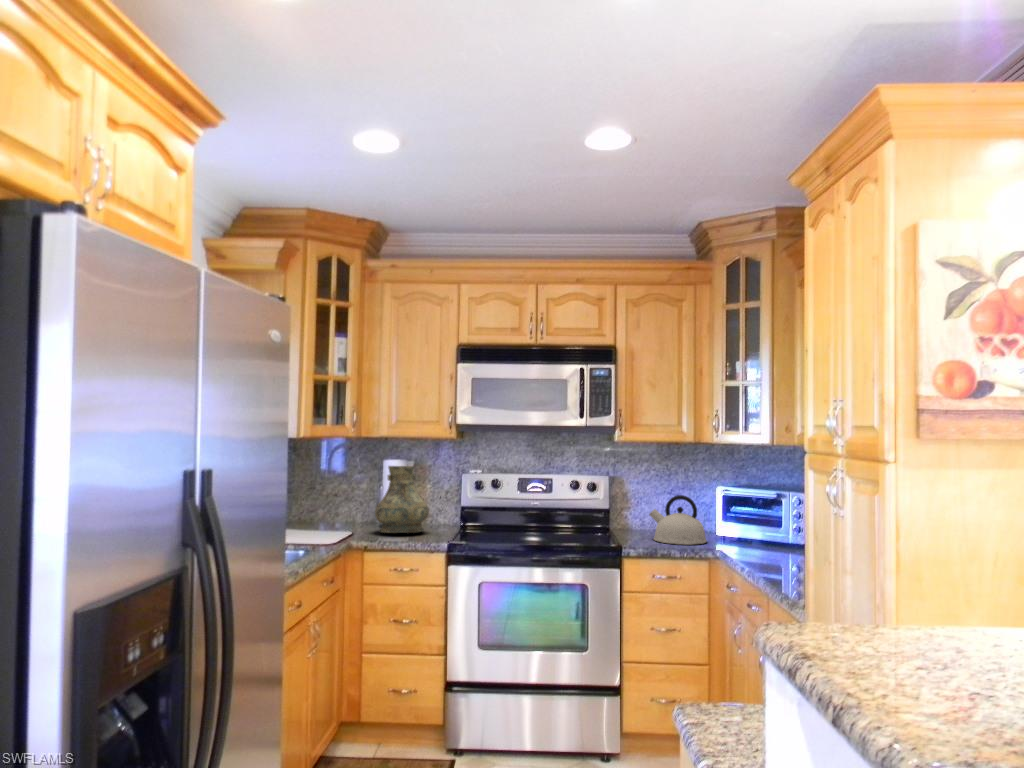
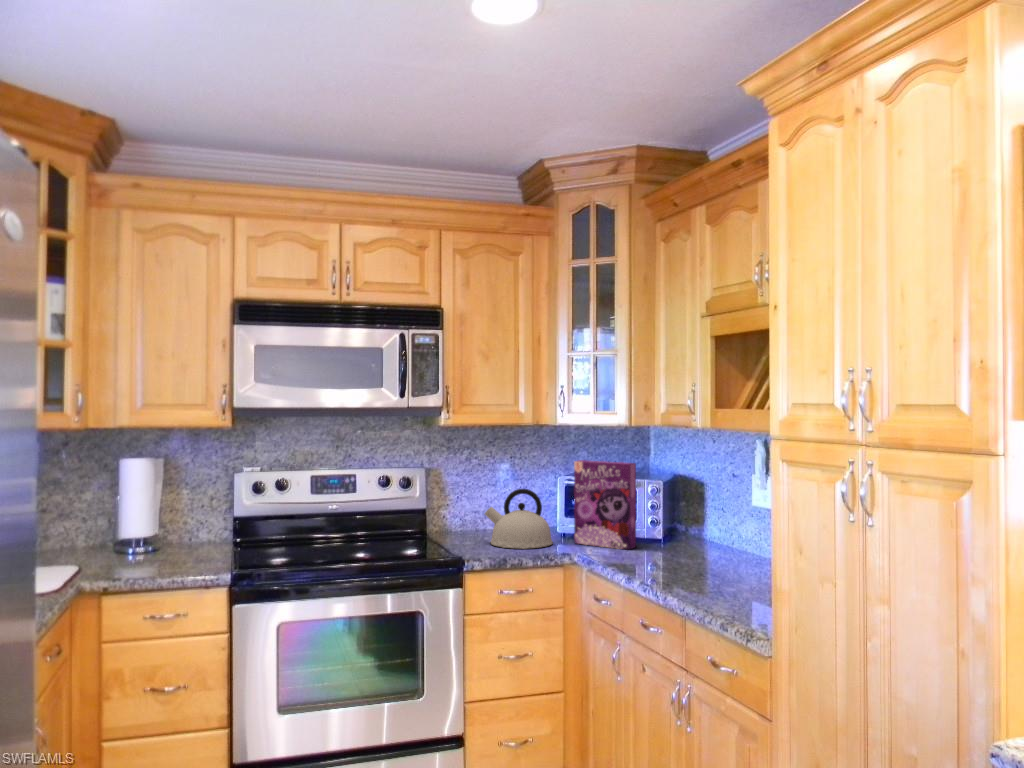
vase: present [375,466,429,533] -> none [112,468,194,565]
cereal box: none [726,473,778,552] -> present [574,460,636,550]

